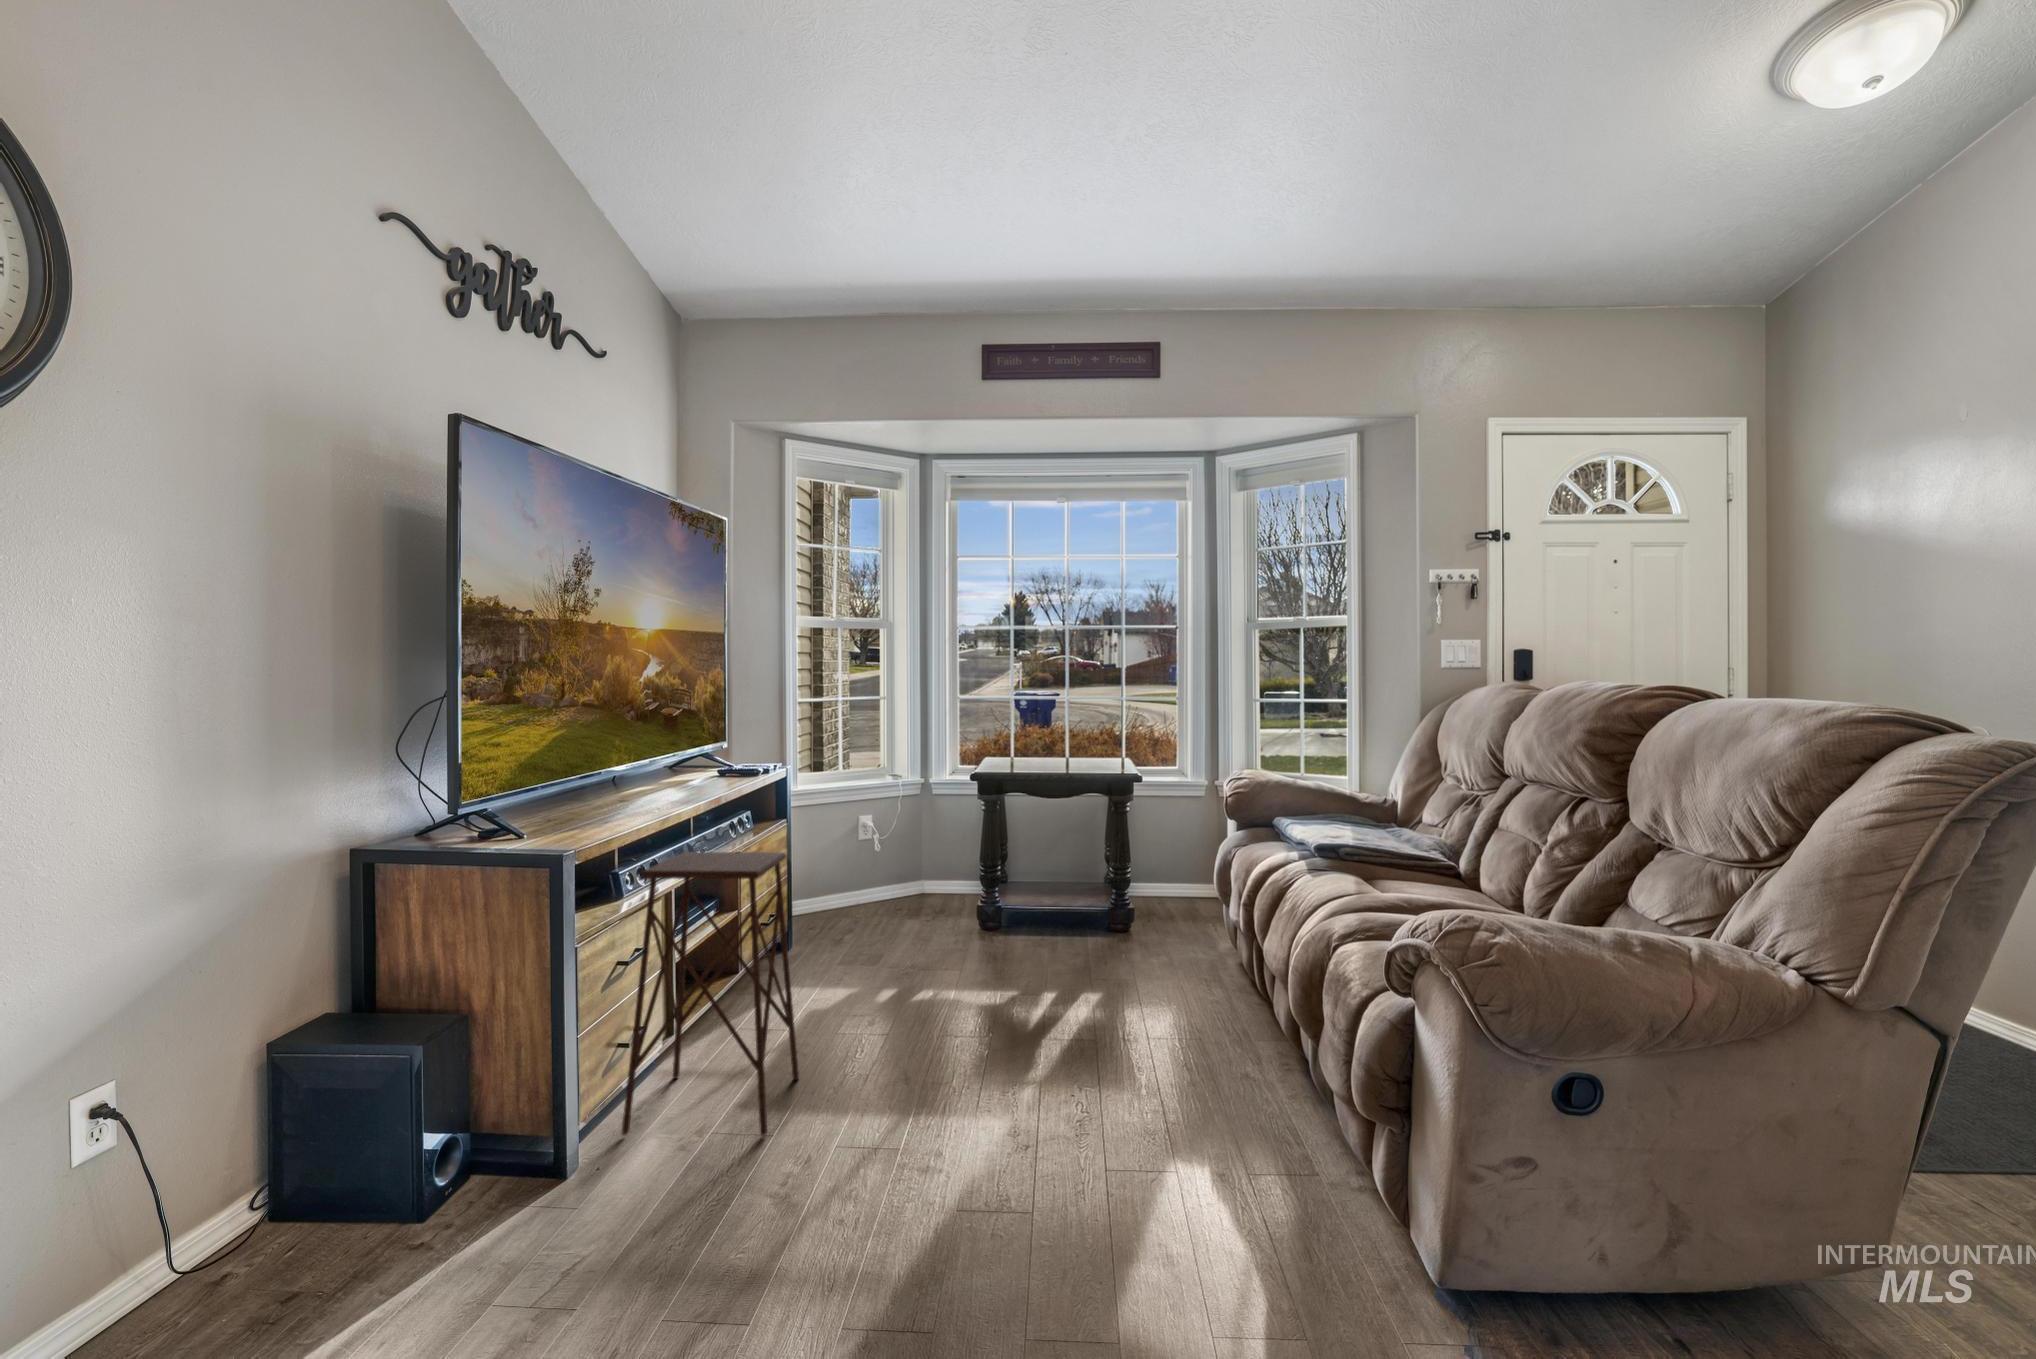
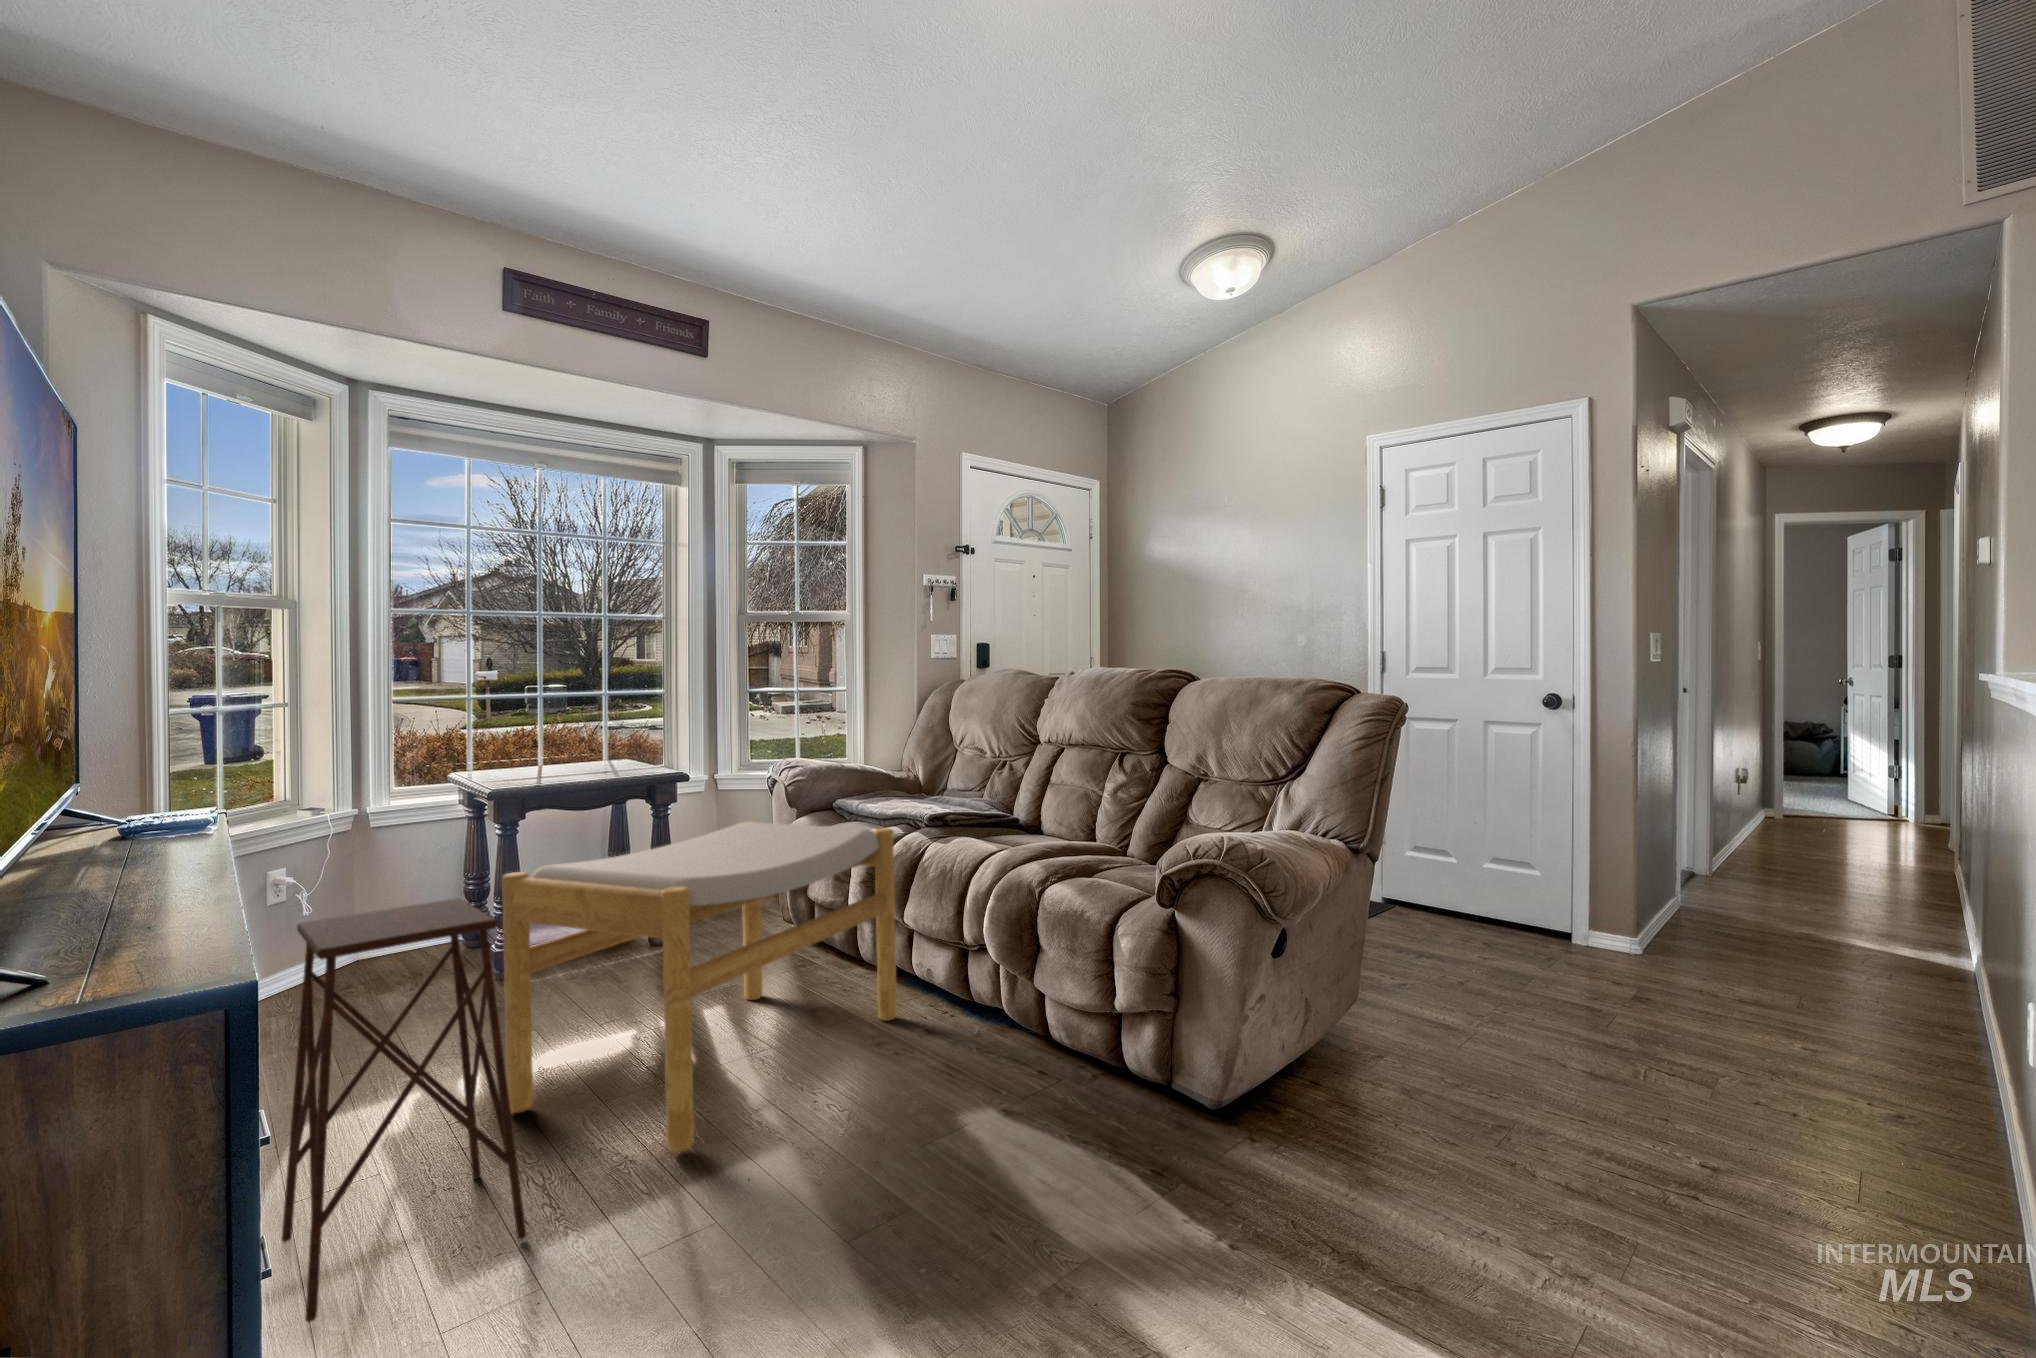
footstool: none [862,826,1230,1115] -> present [502,821,897,1152]

